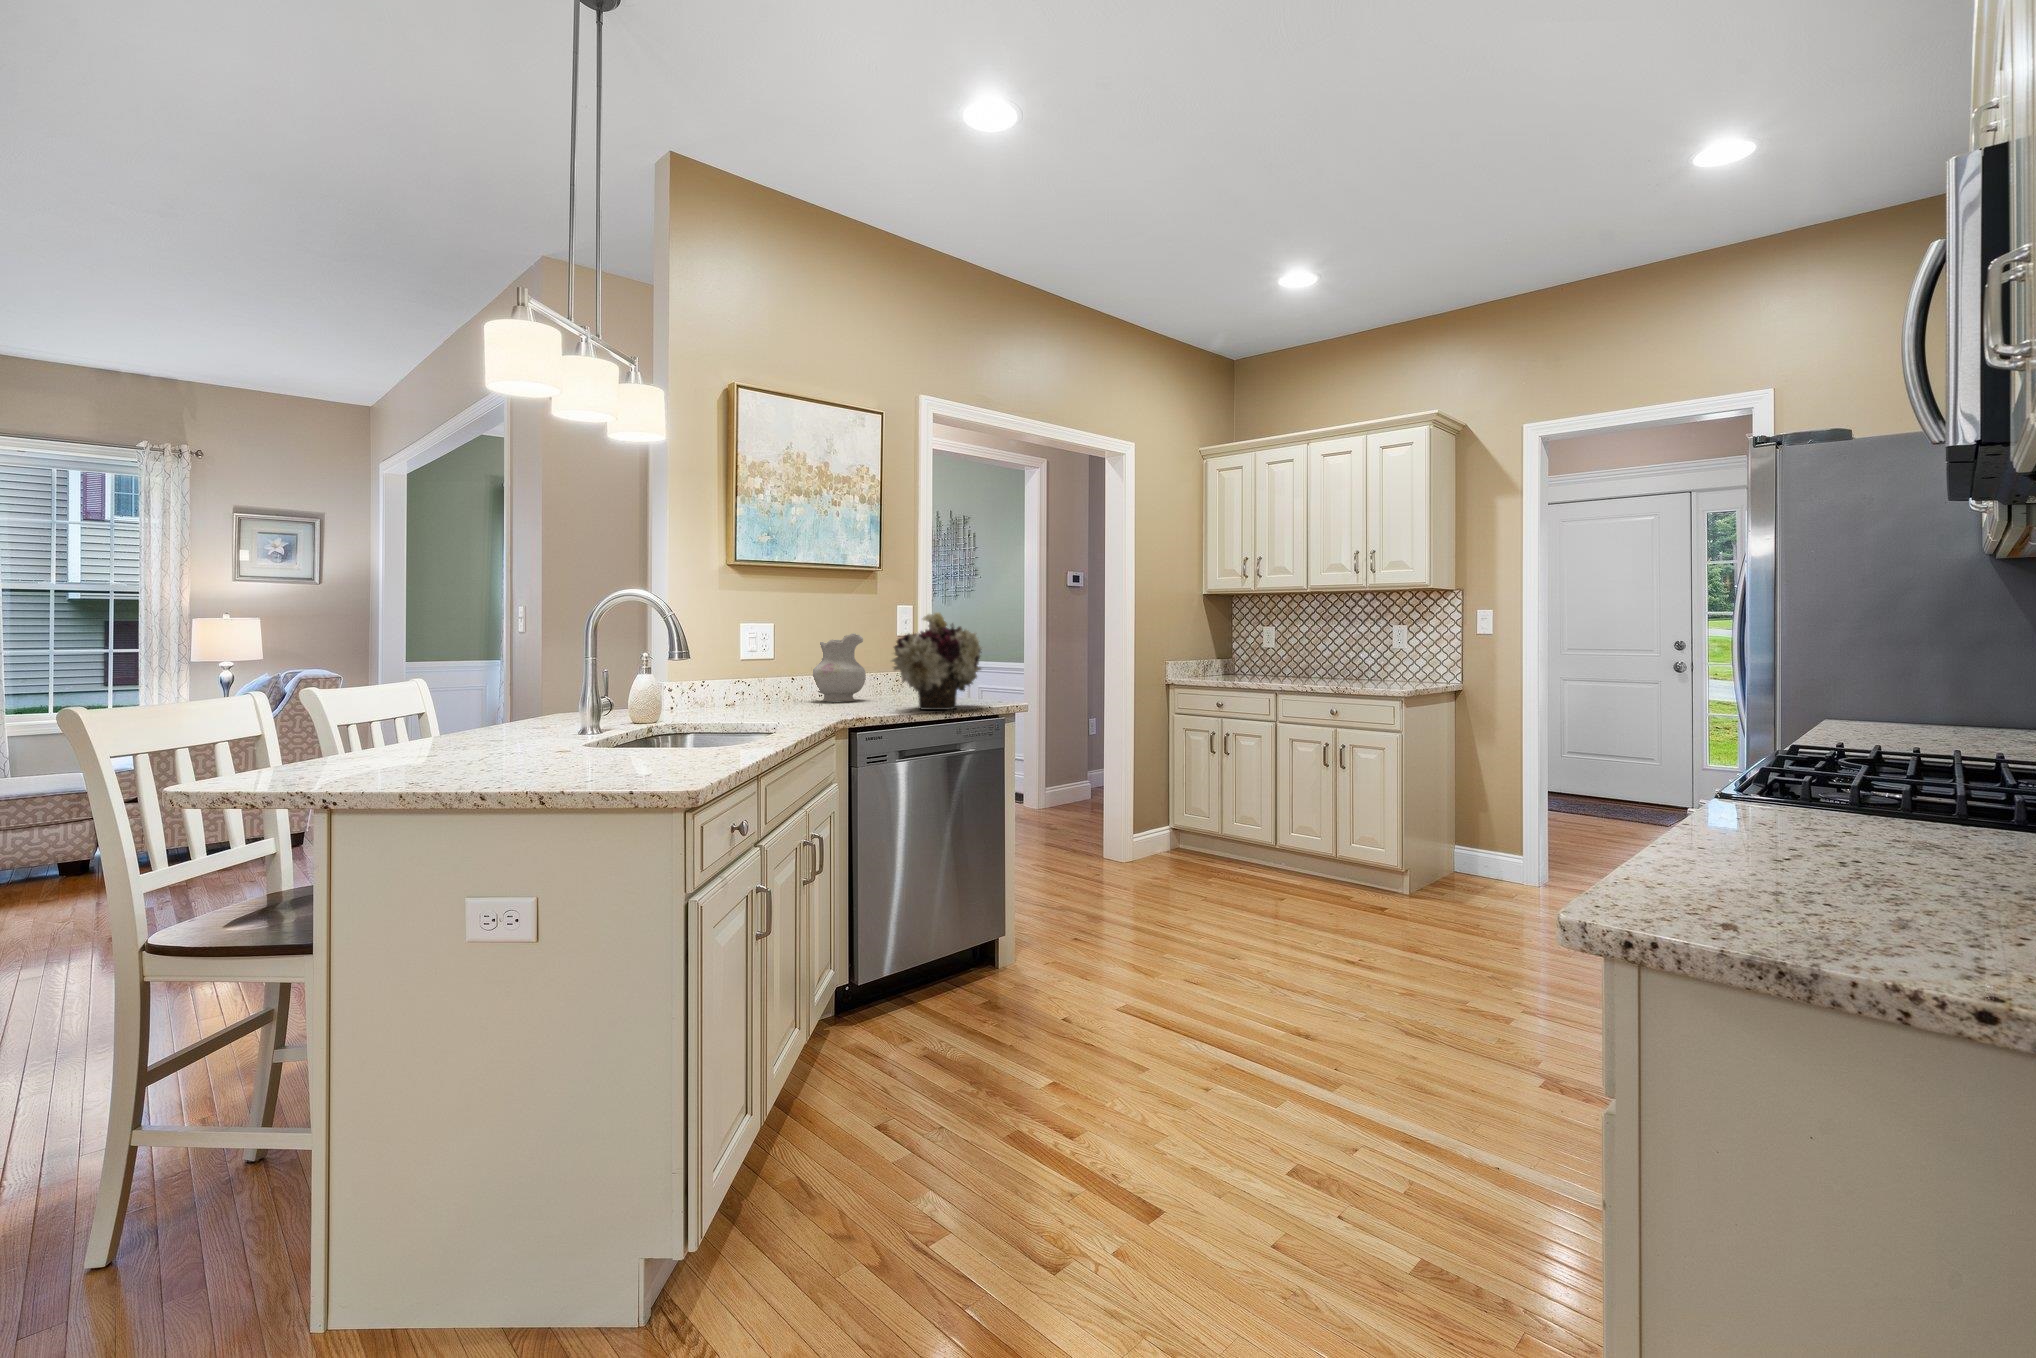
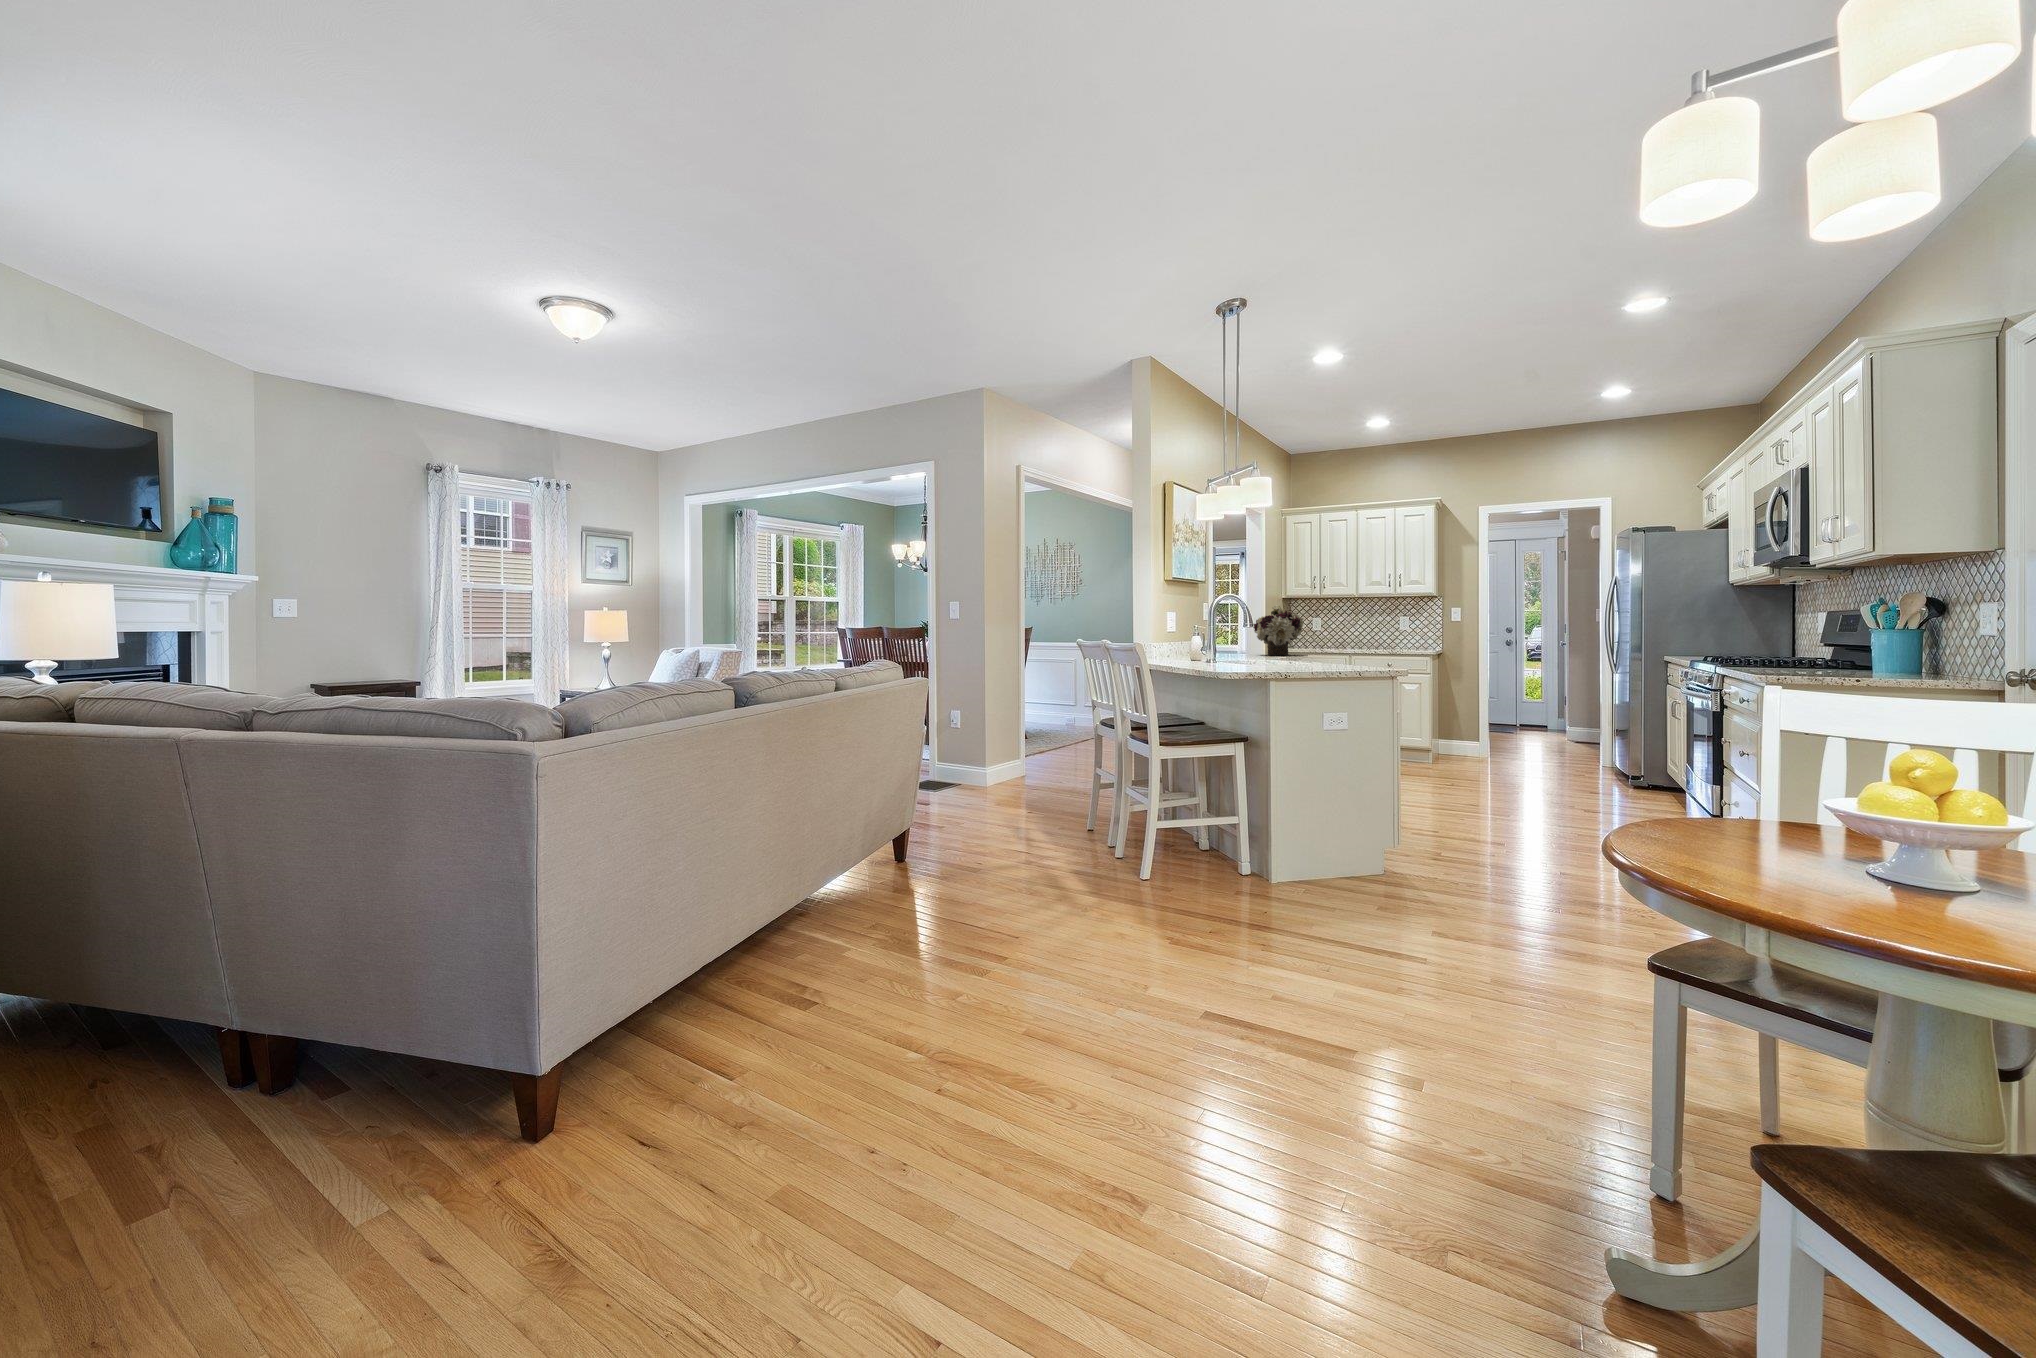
ceramic pitcher: present [813,633,866,702] -> none [1171,616,1206,654]

